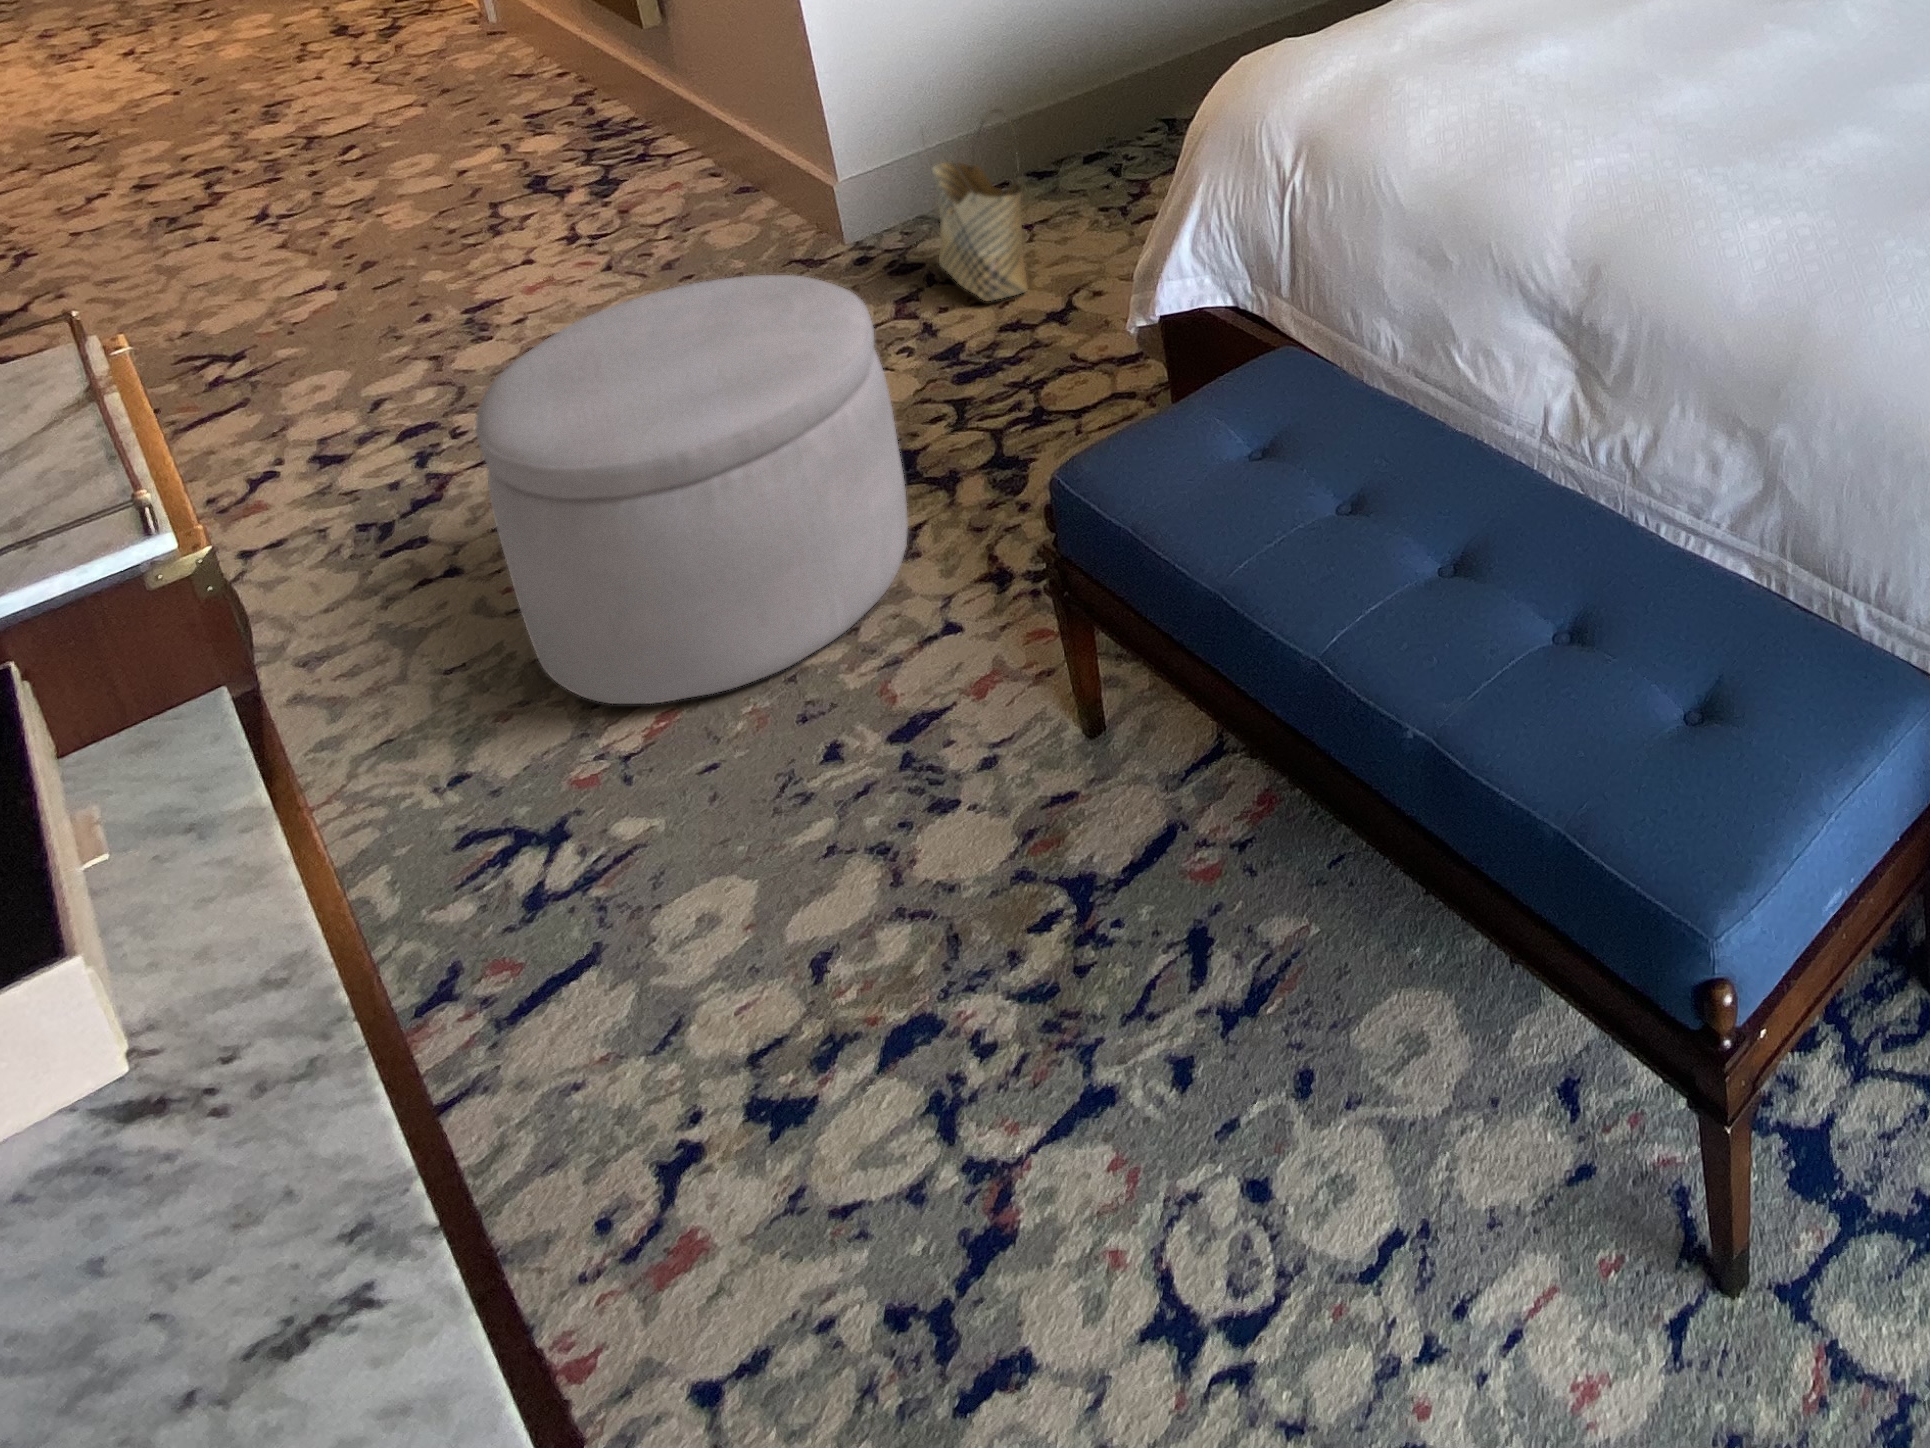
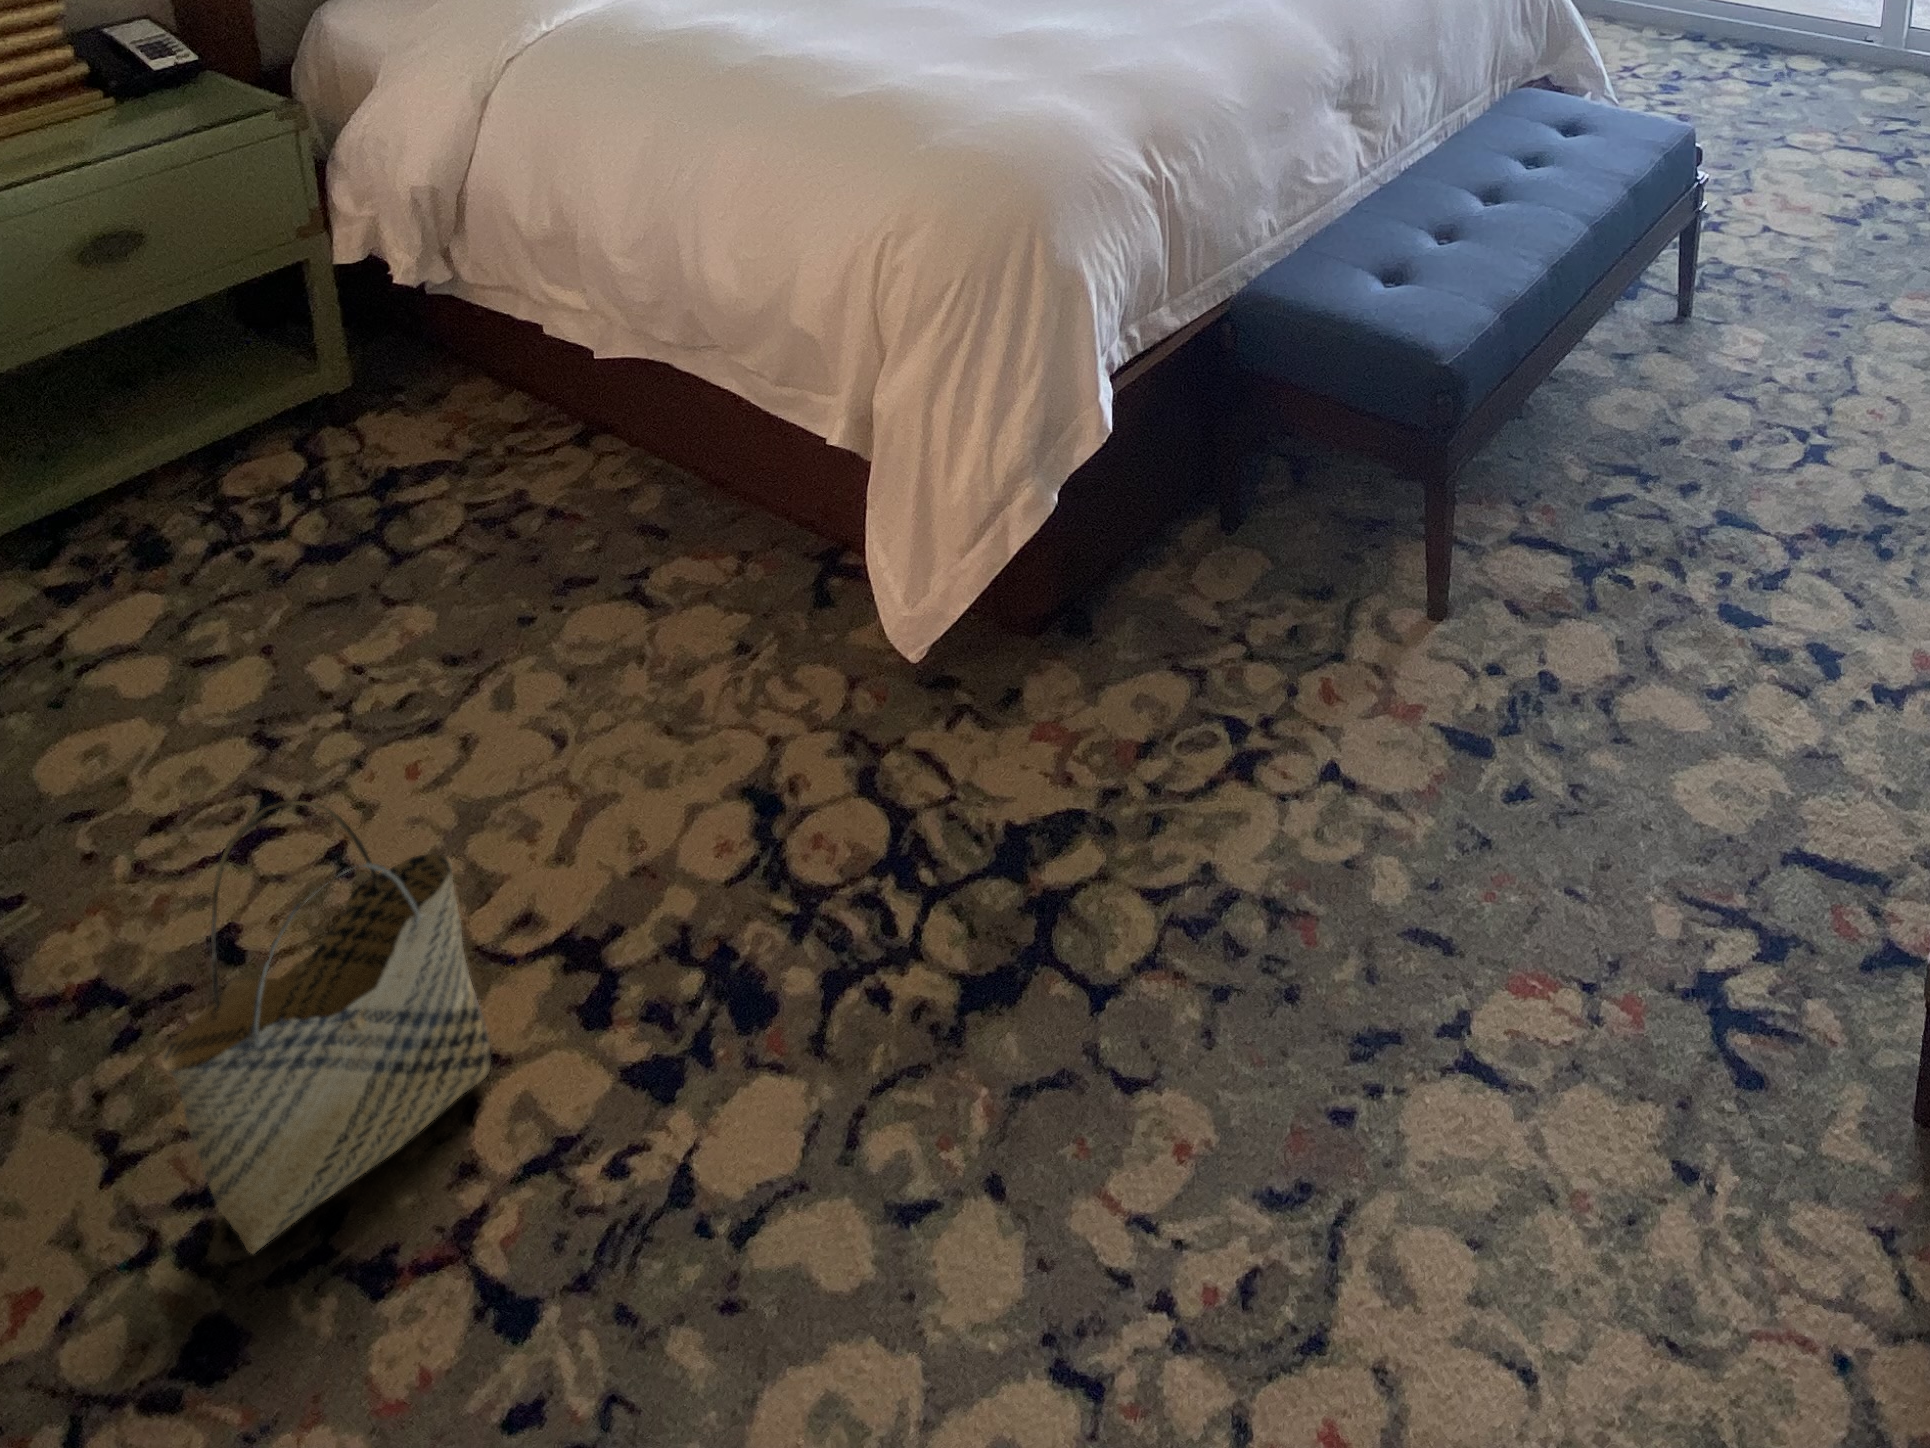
ottoman: present [476,275,908,704] -> none [1044,574,1562,1296]

